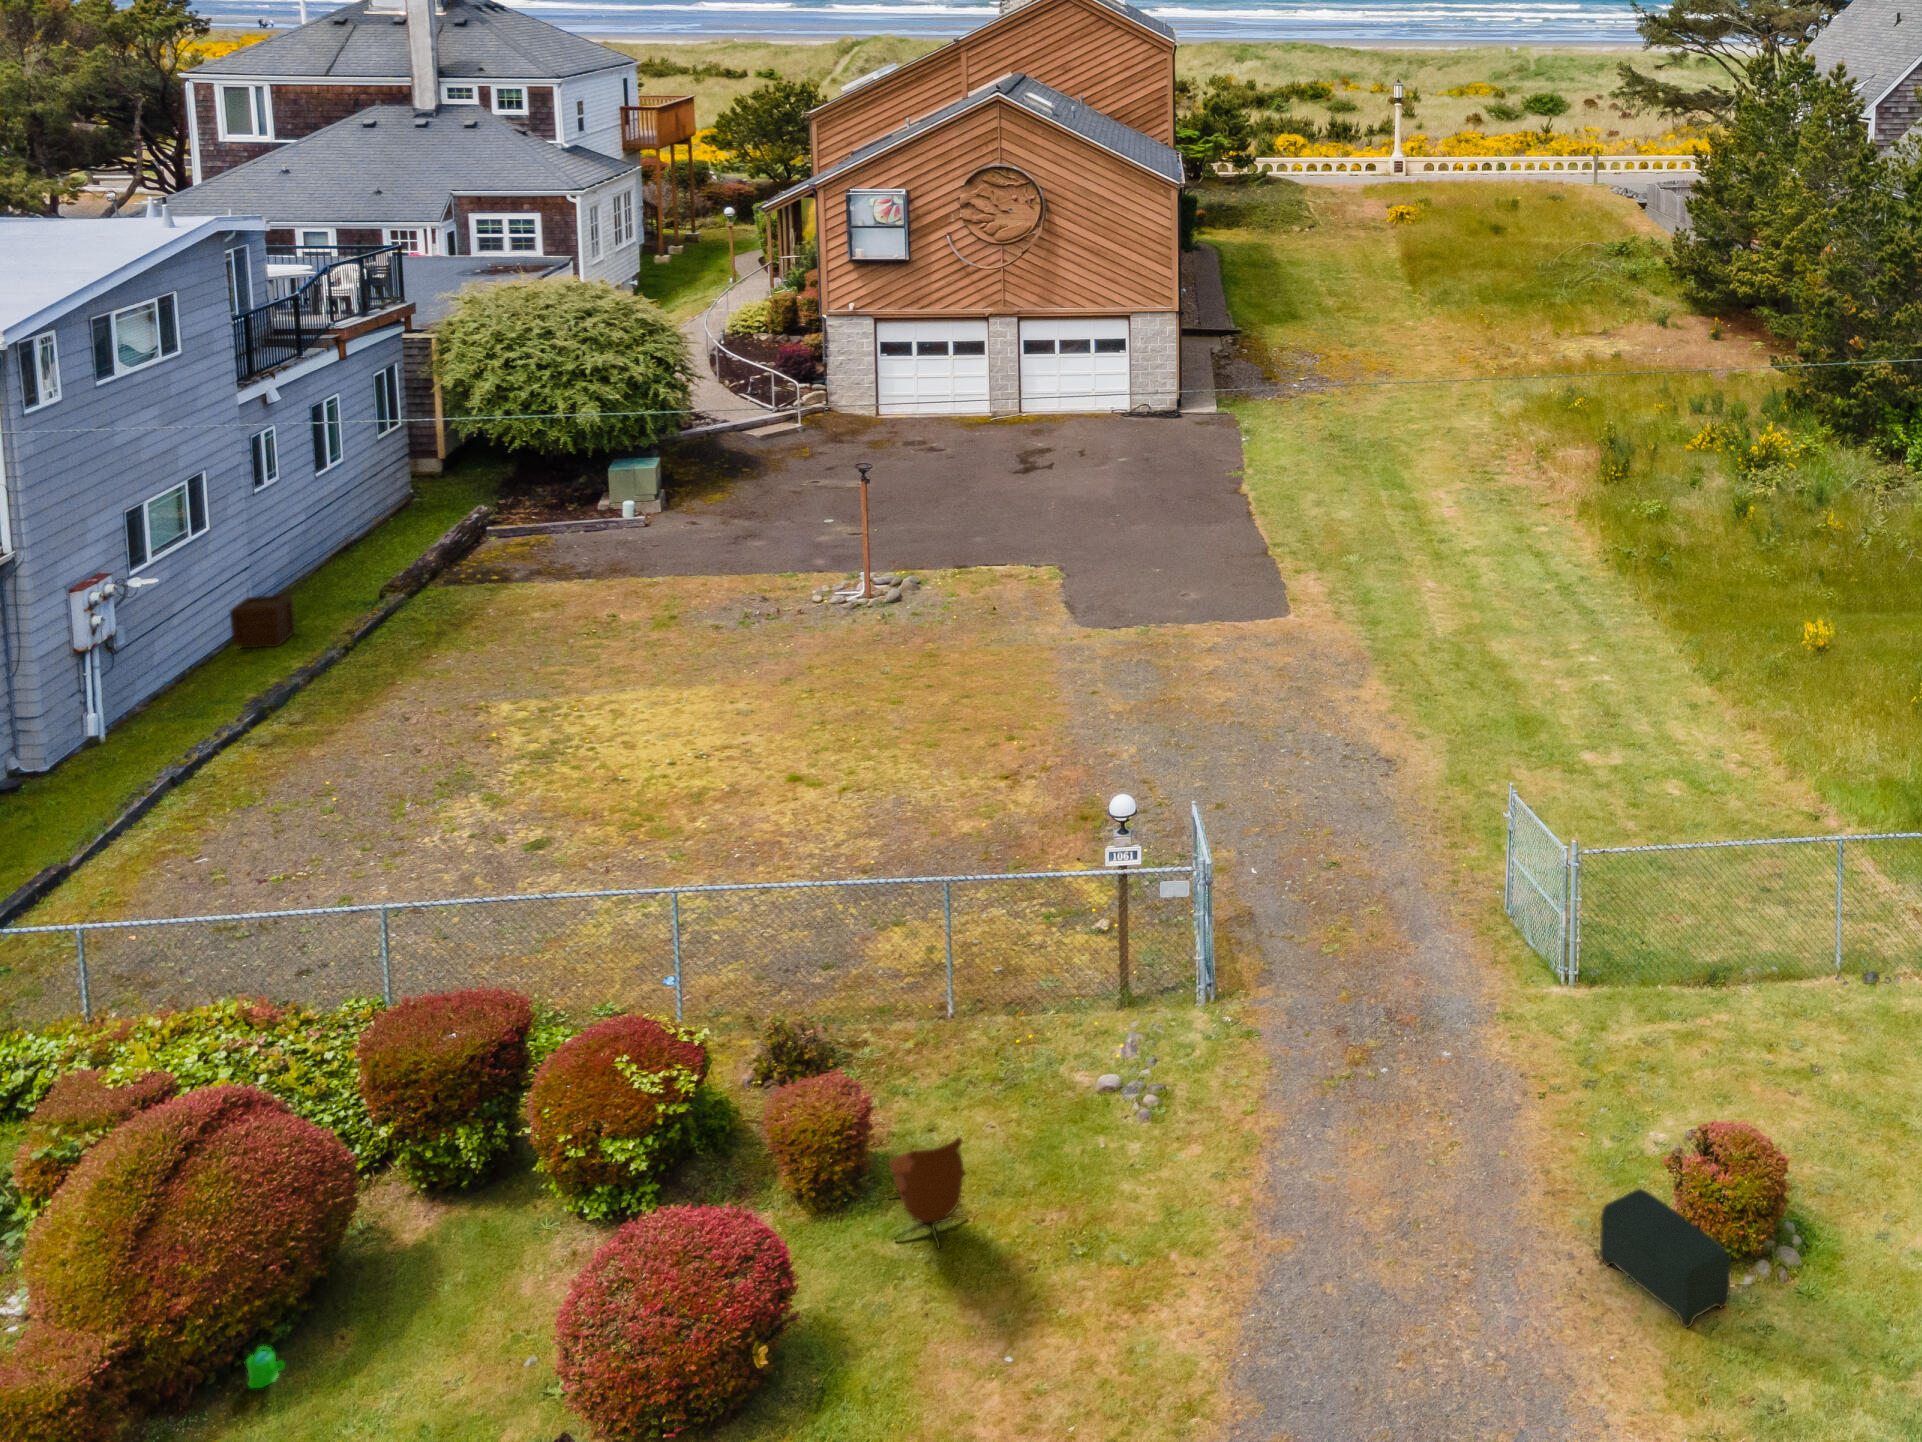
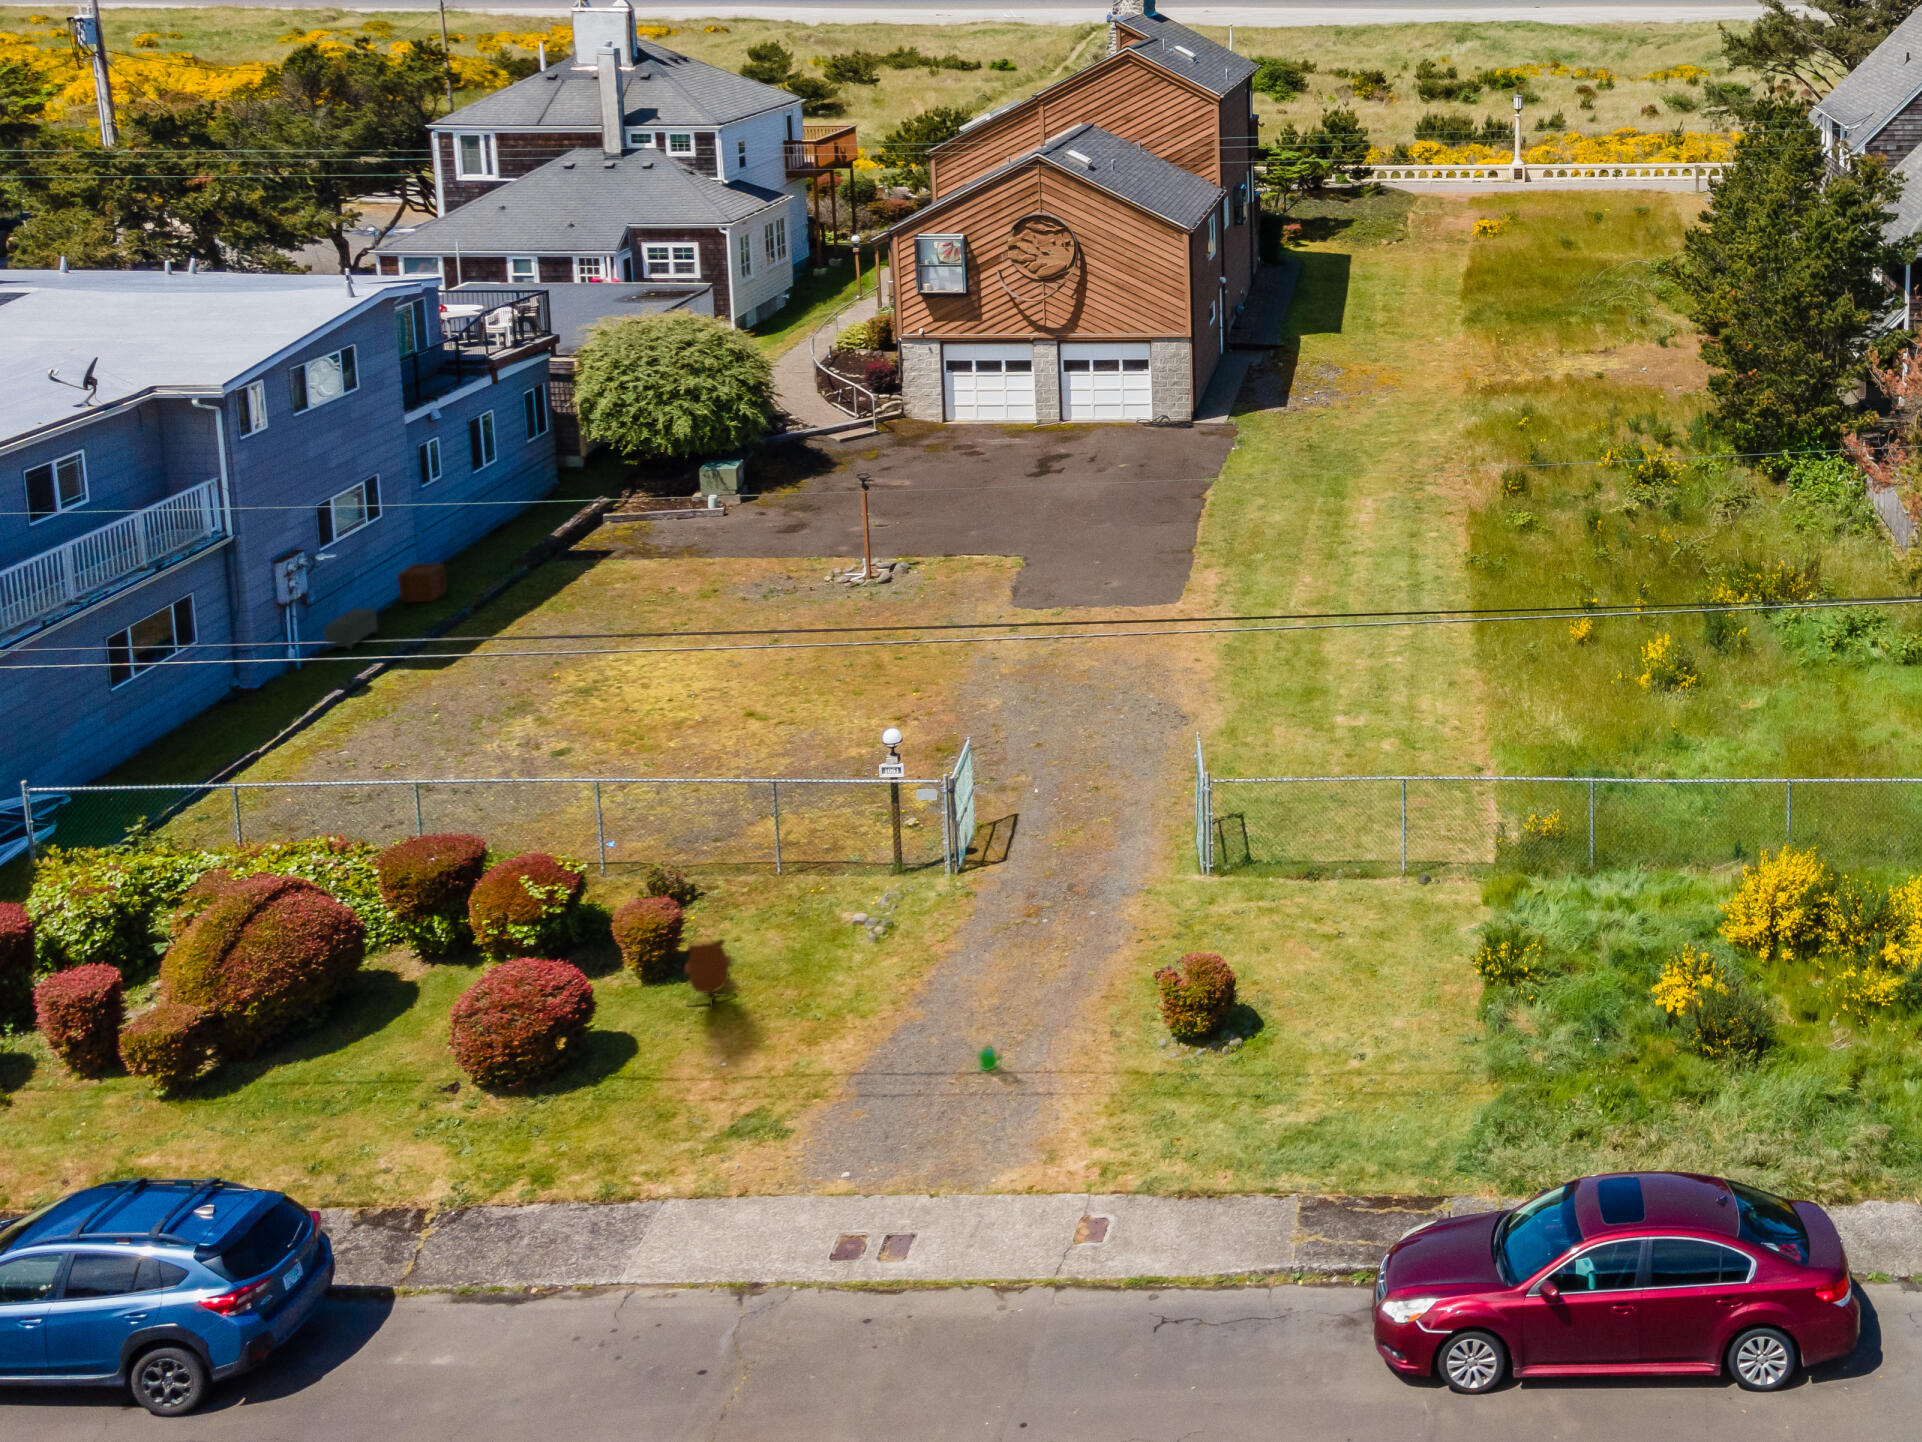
bench: present [1600,1189,1731,1328] -> present [324,608,377,650]
watering can: present [247,1346,285,1388] -> present [978,1046,1002,1070]

